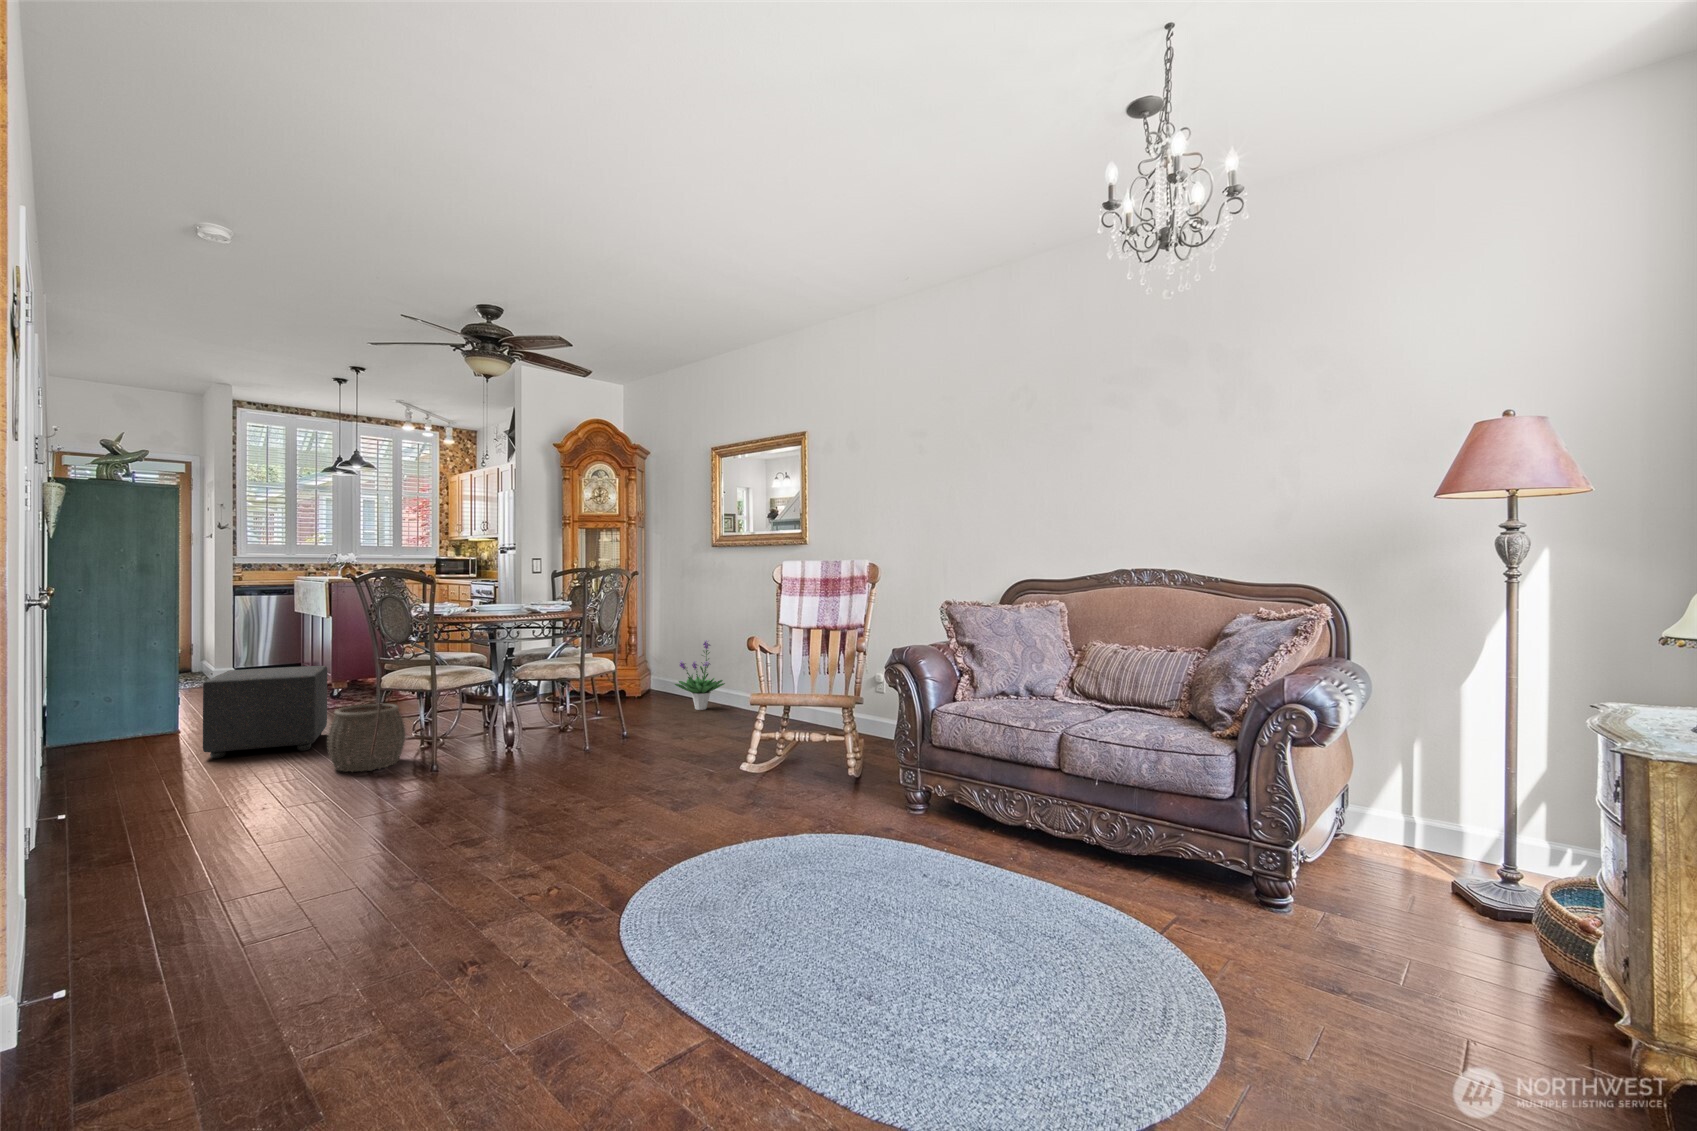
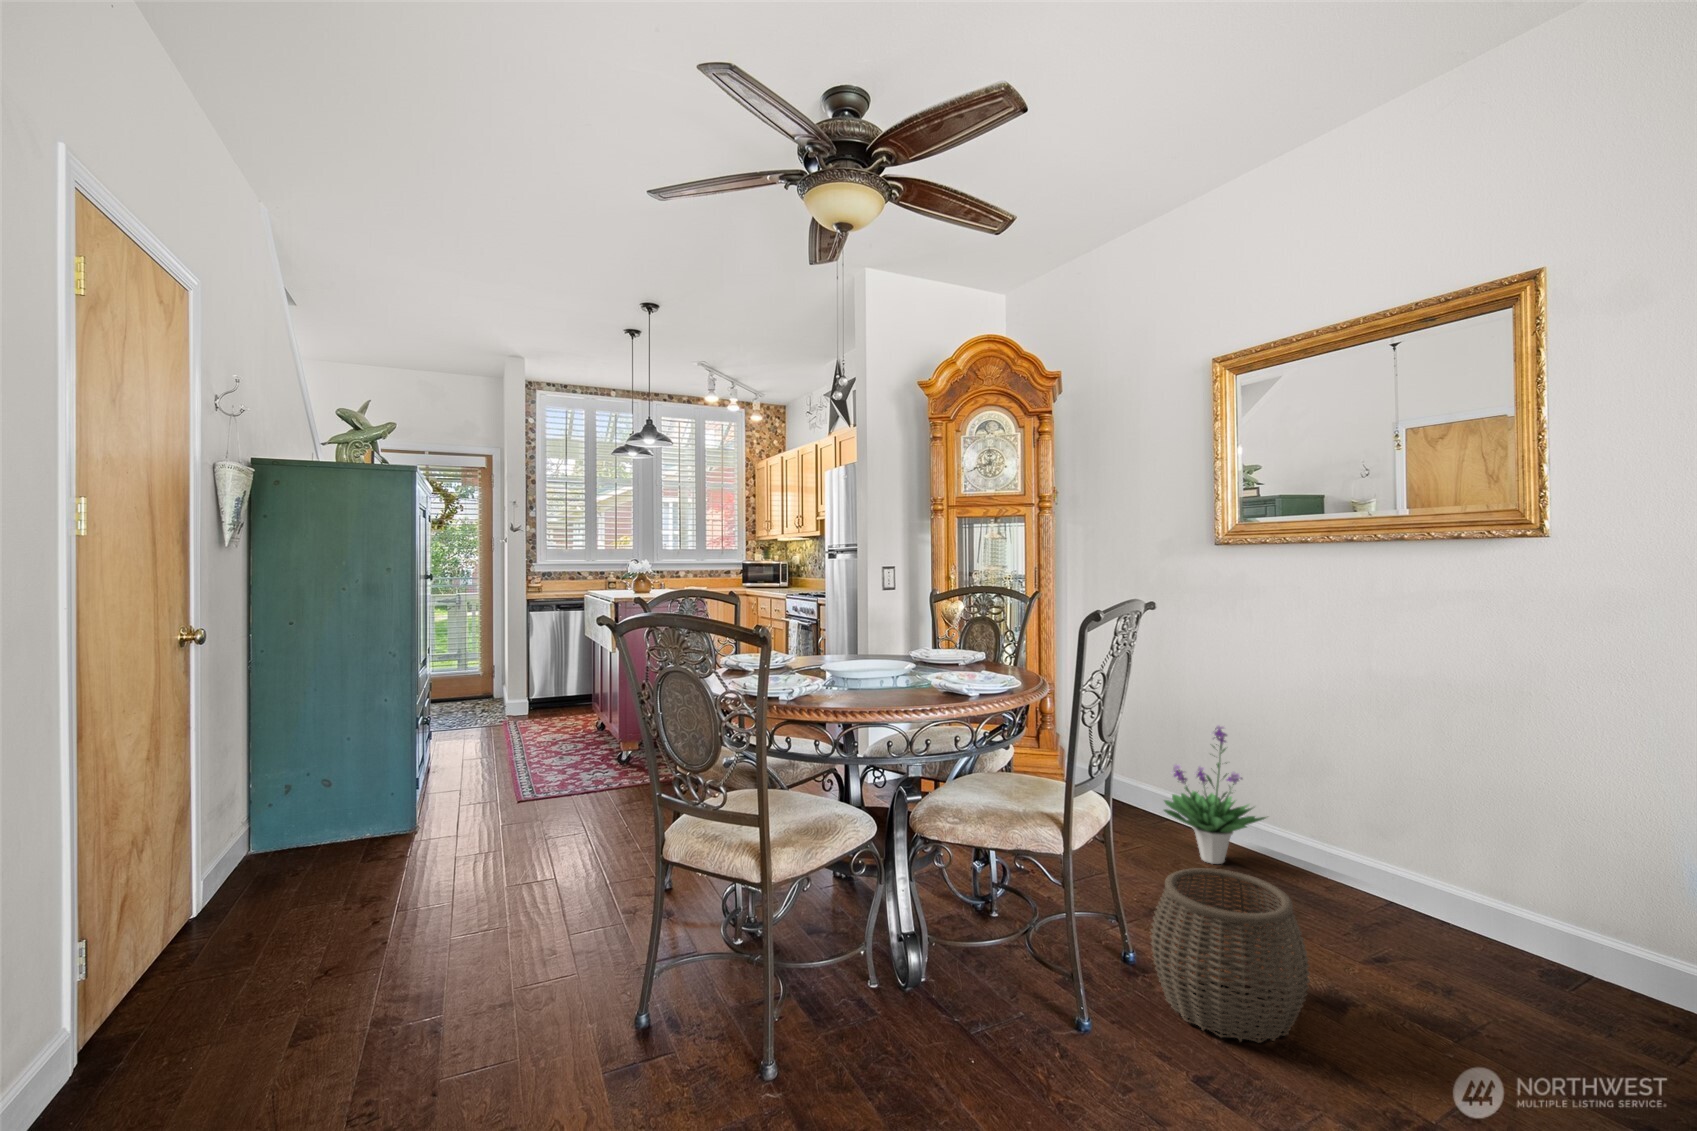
ottoman: present [203,666,327,758] -> none [383,755,591,939]
woven basket: present [327,704,405,772] -> present [1151,868,1310,1043]

